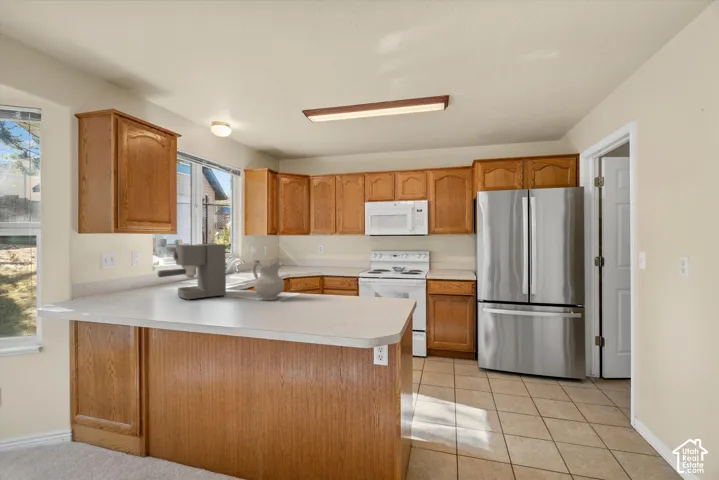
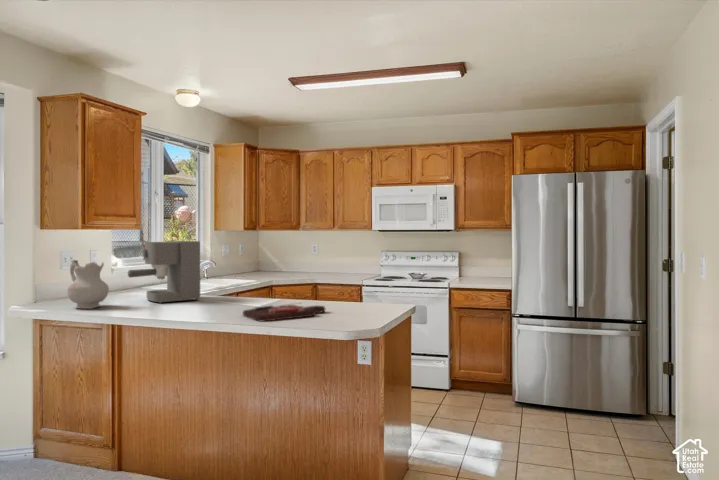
ceramic pitcher: present [253,260,284,300] -> present [67,260,109,309]
cutting board: none [261,302,338,323] -> present [243,303,325,321]

